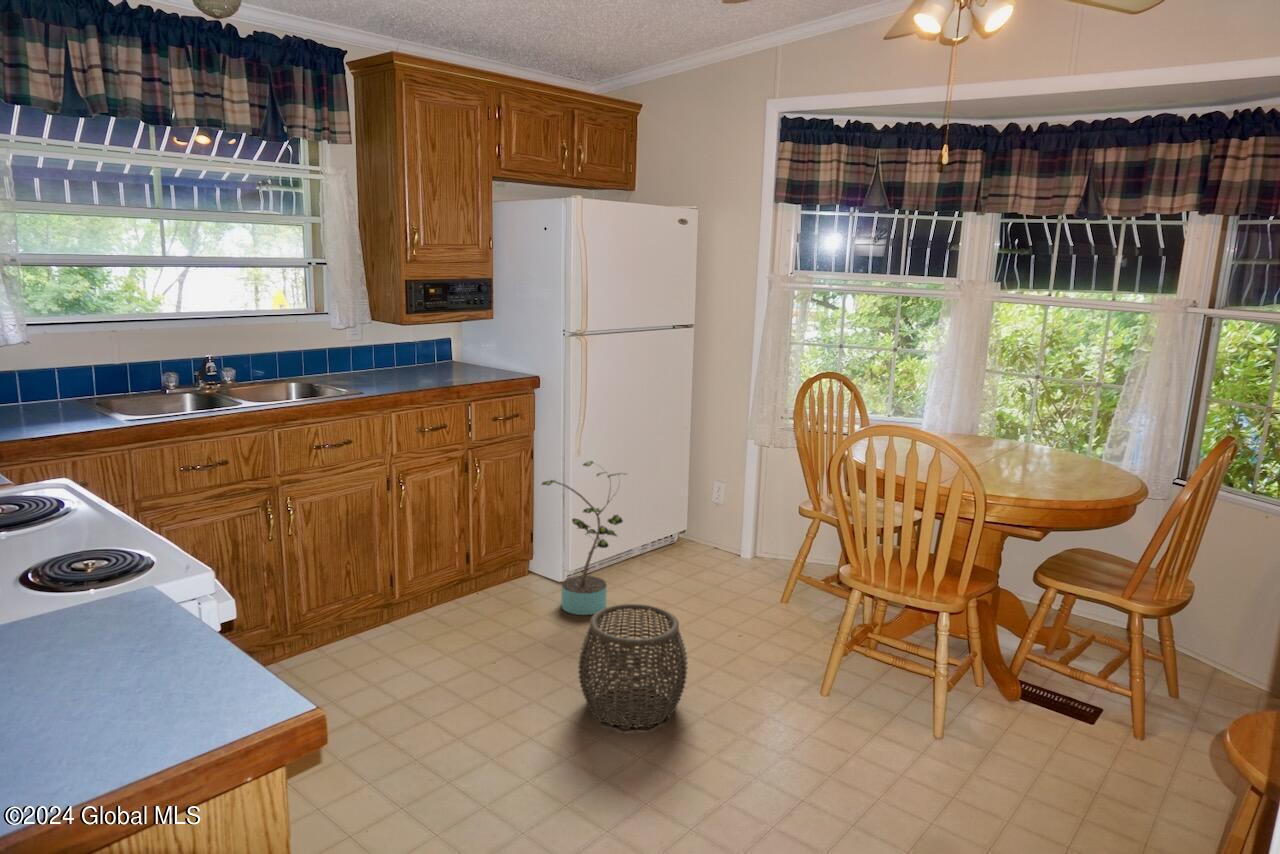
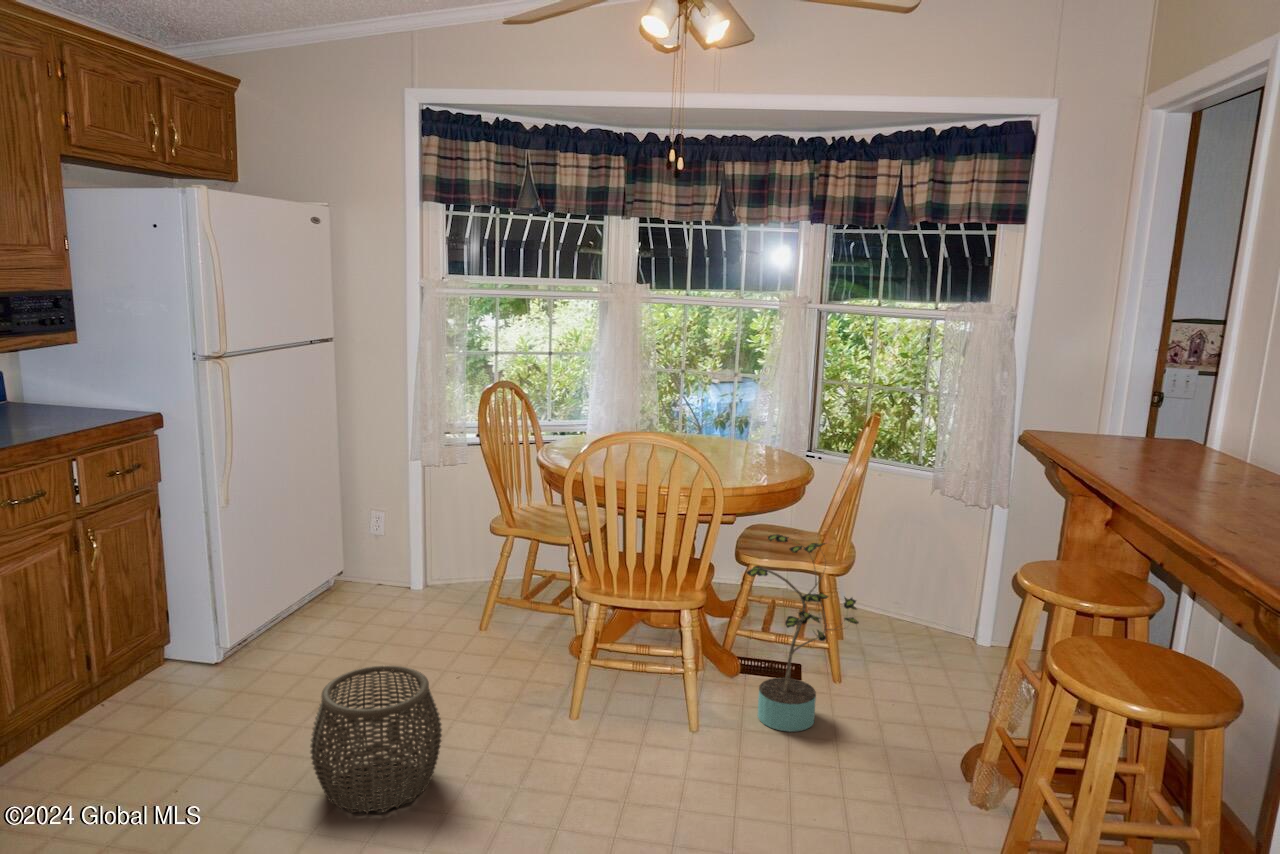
potted plant: present [542,461,625,615] -> present [747,534,859,732]

